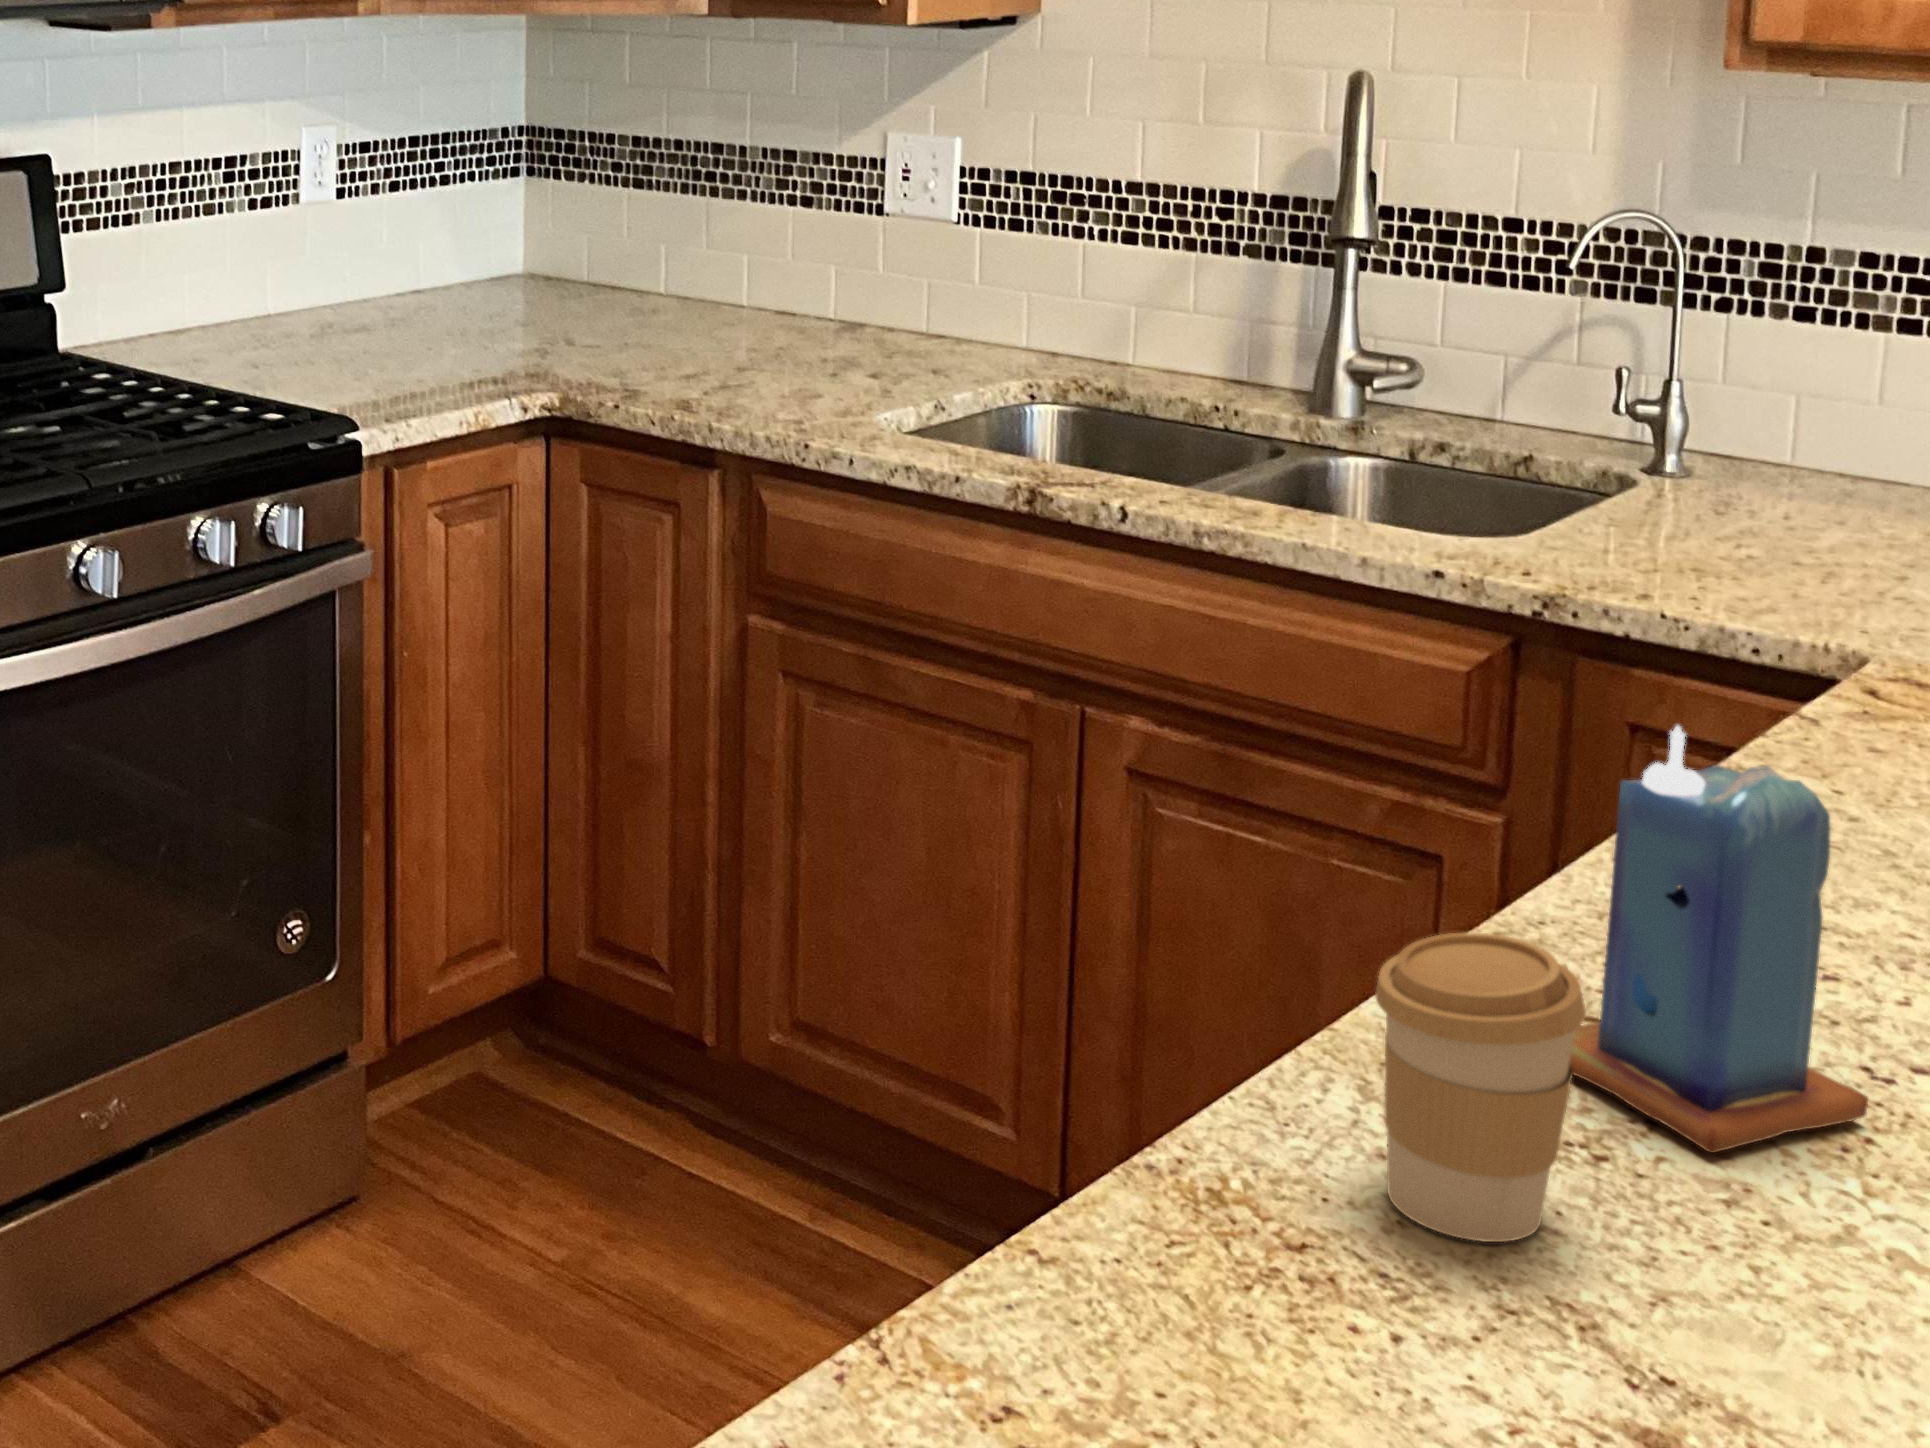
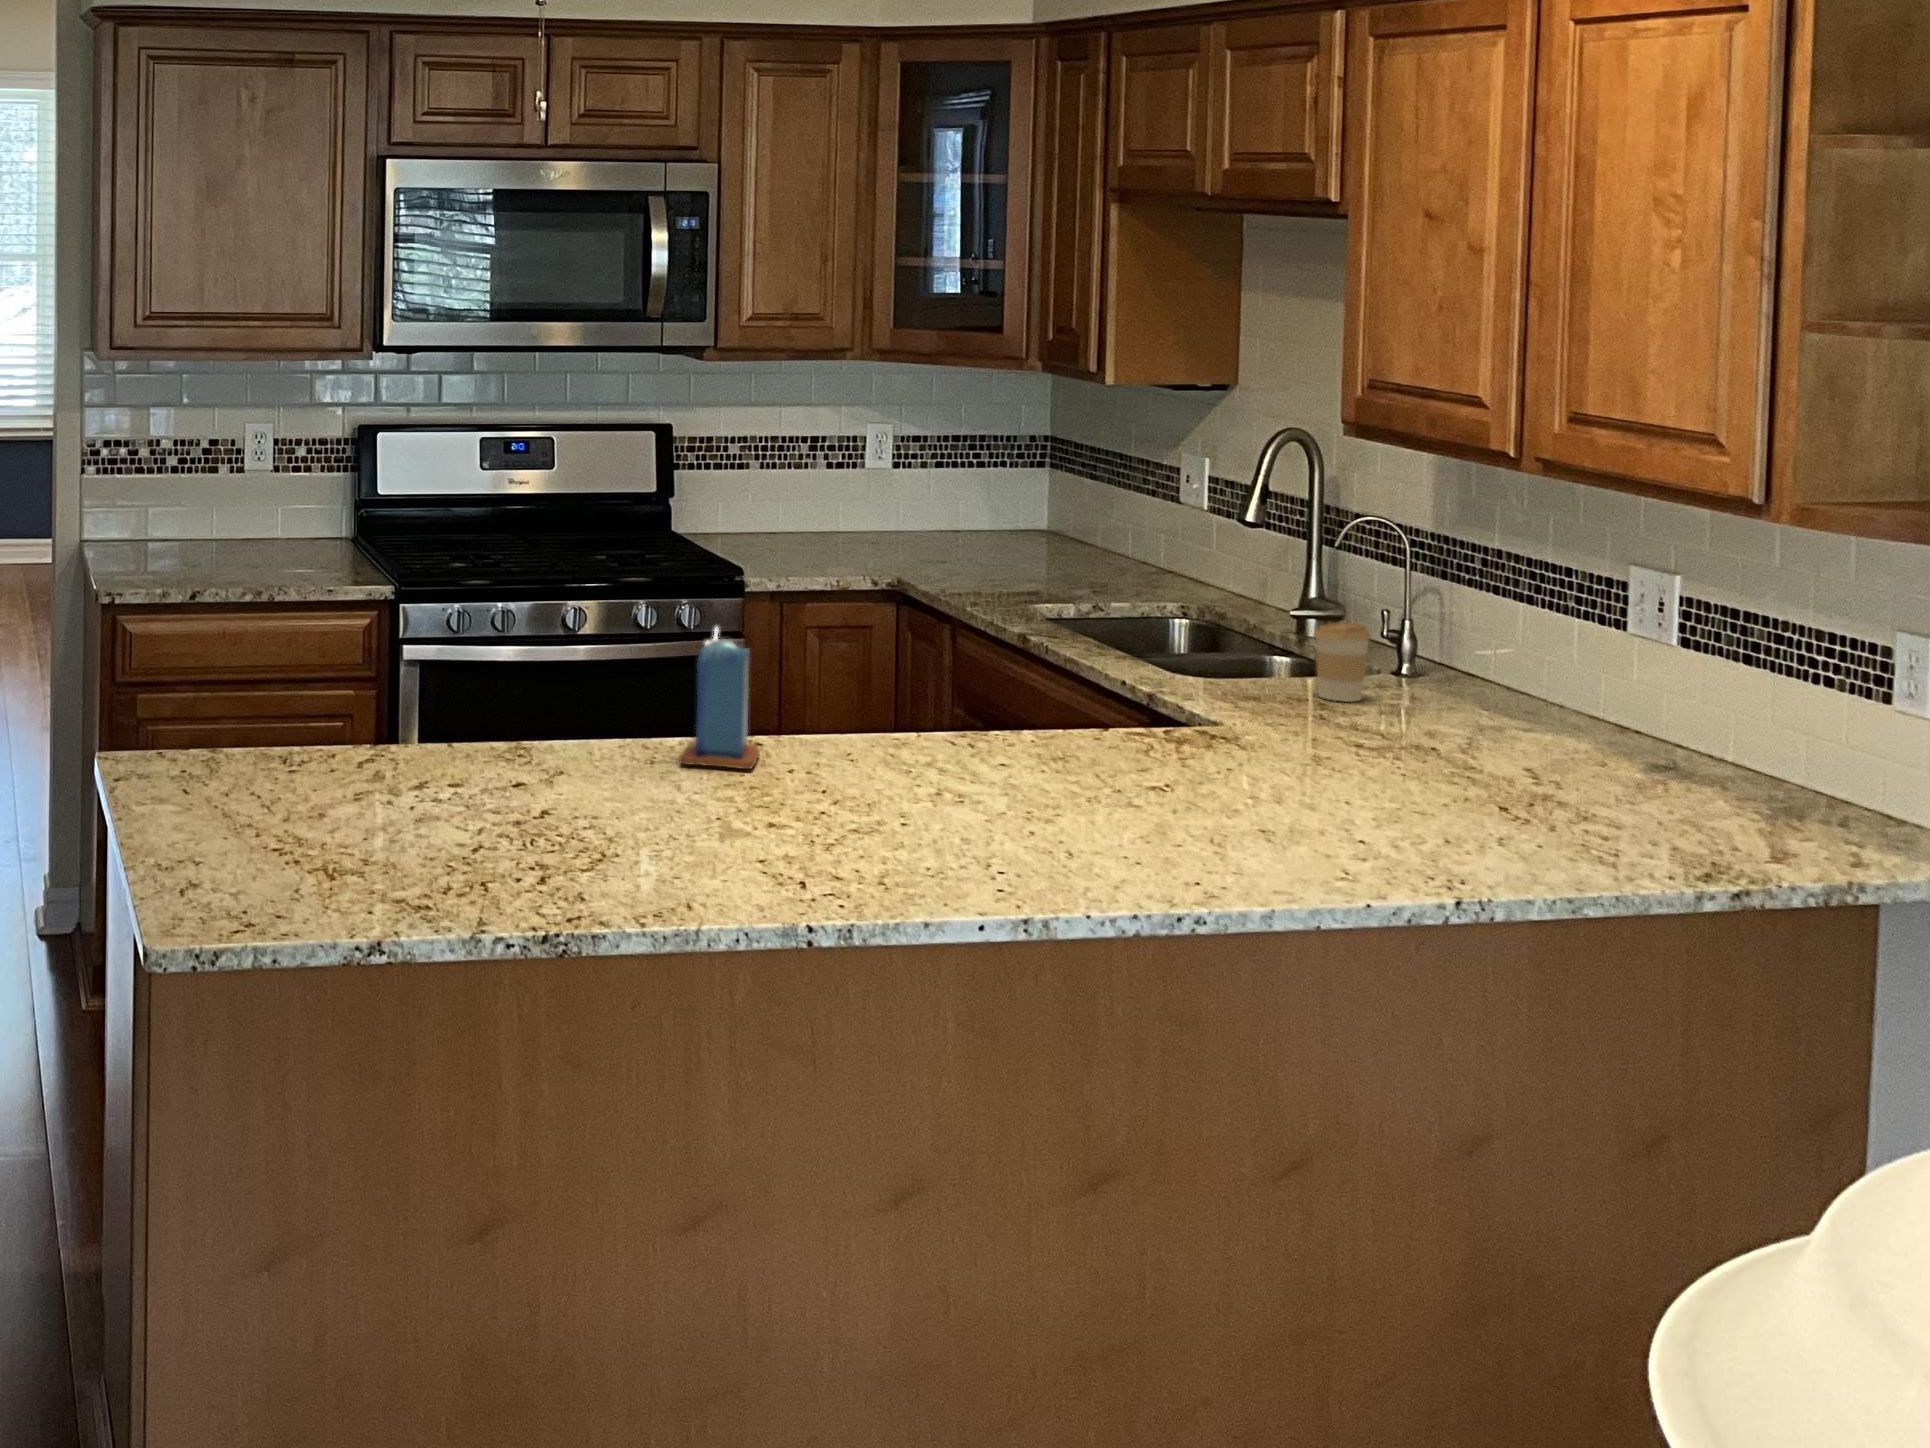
coffee cup: present [1375,933,1586,1242] -> present [1314,623,1371,702]

